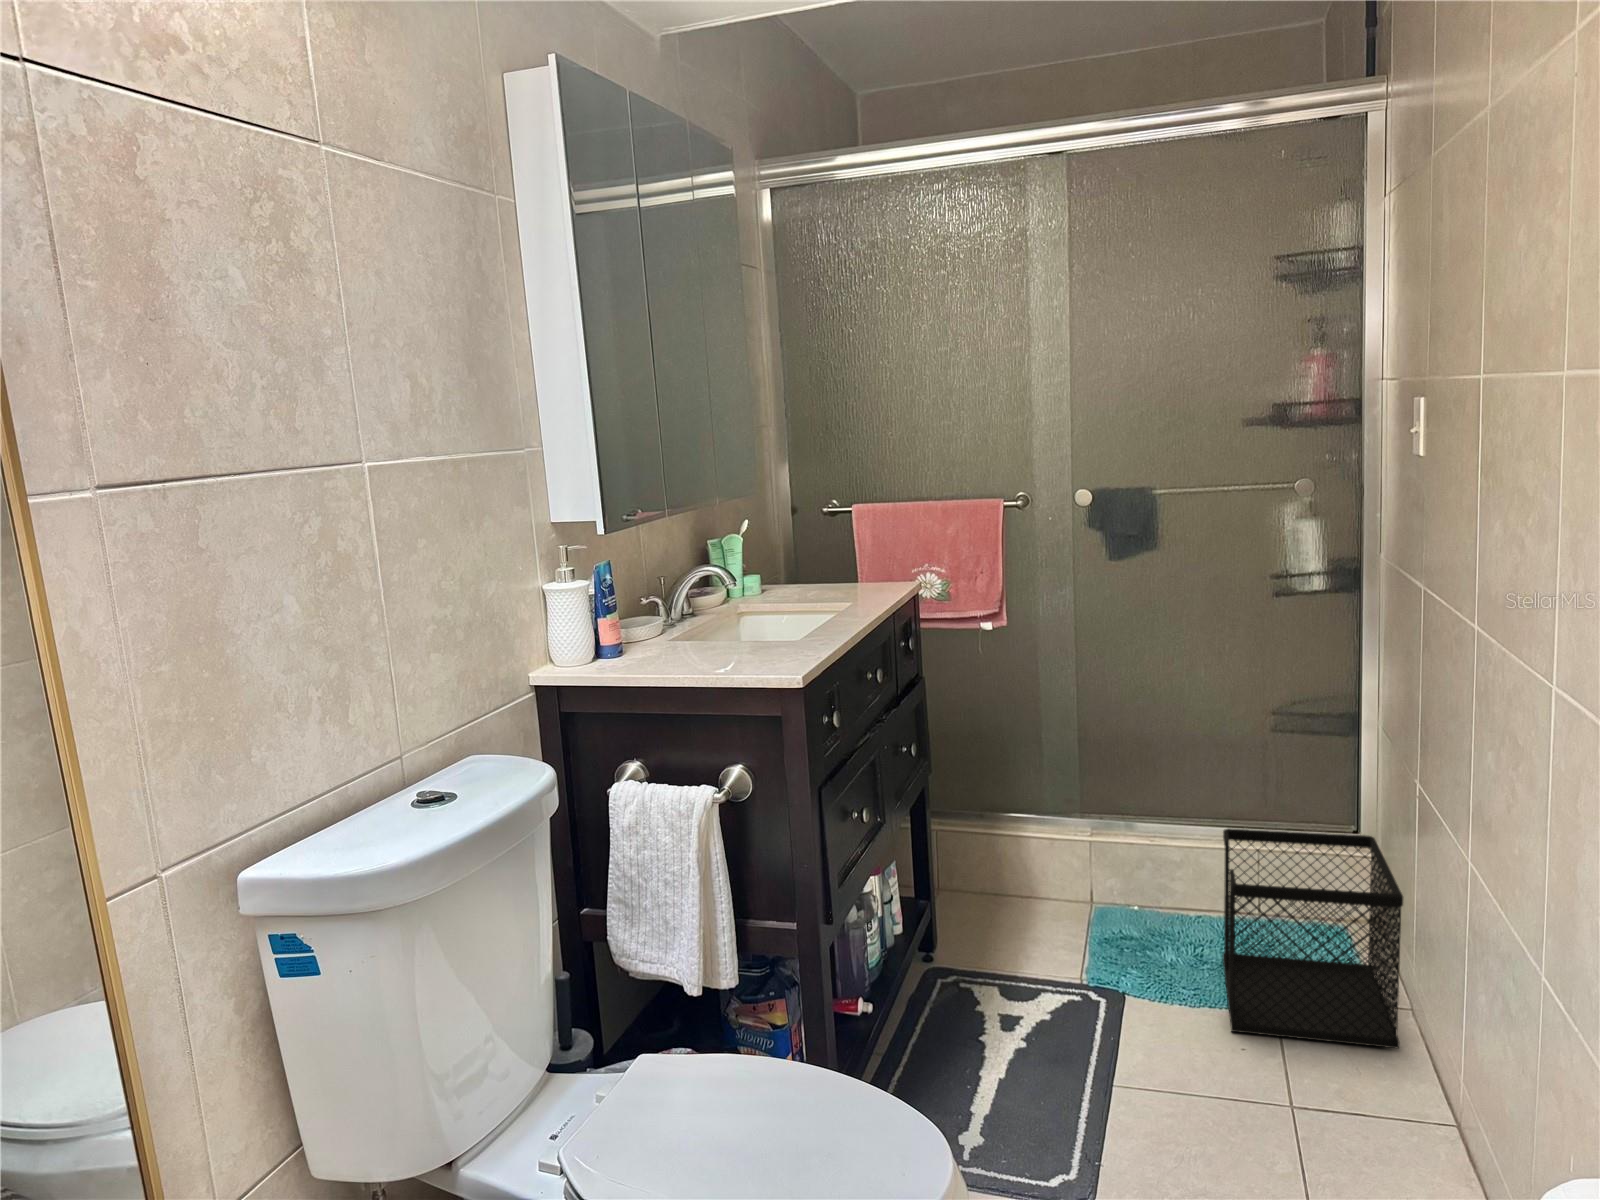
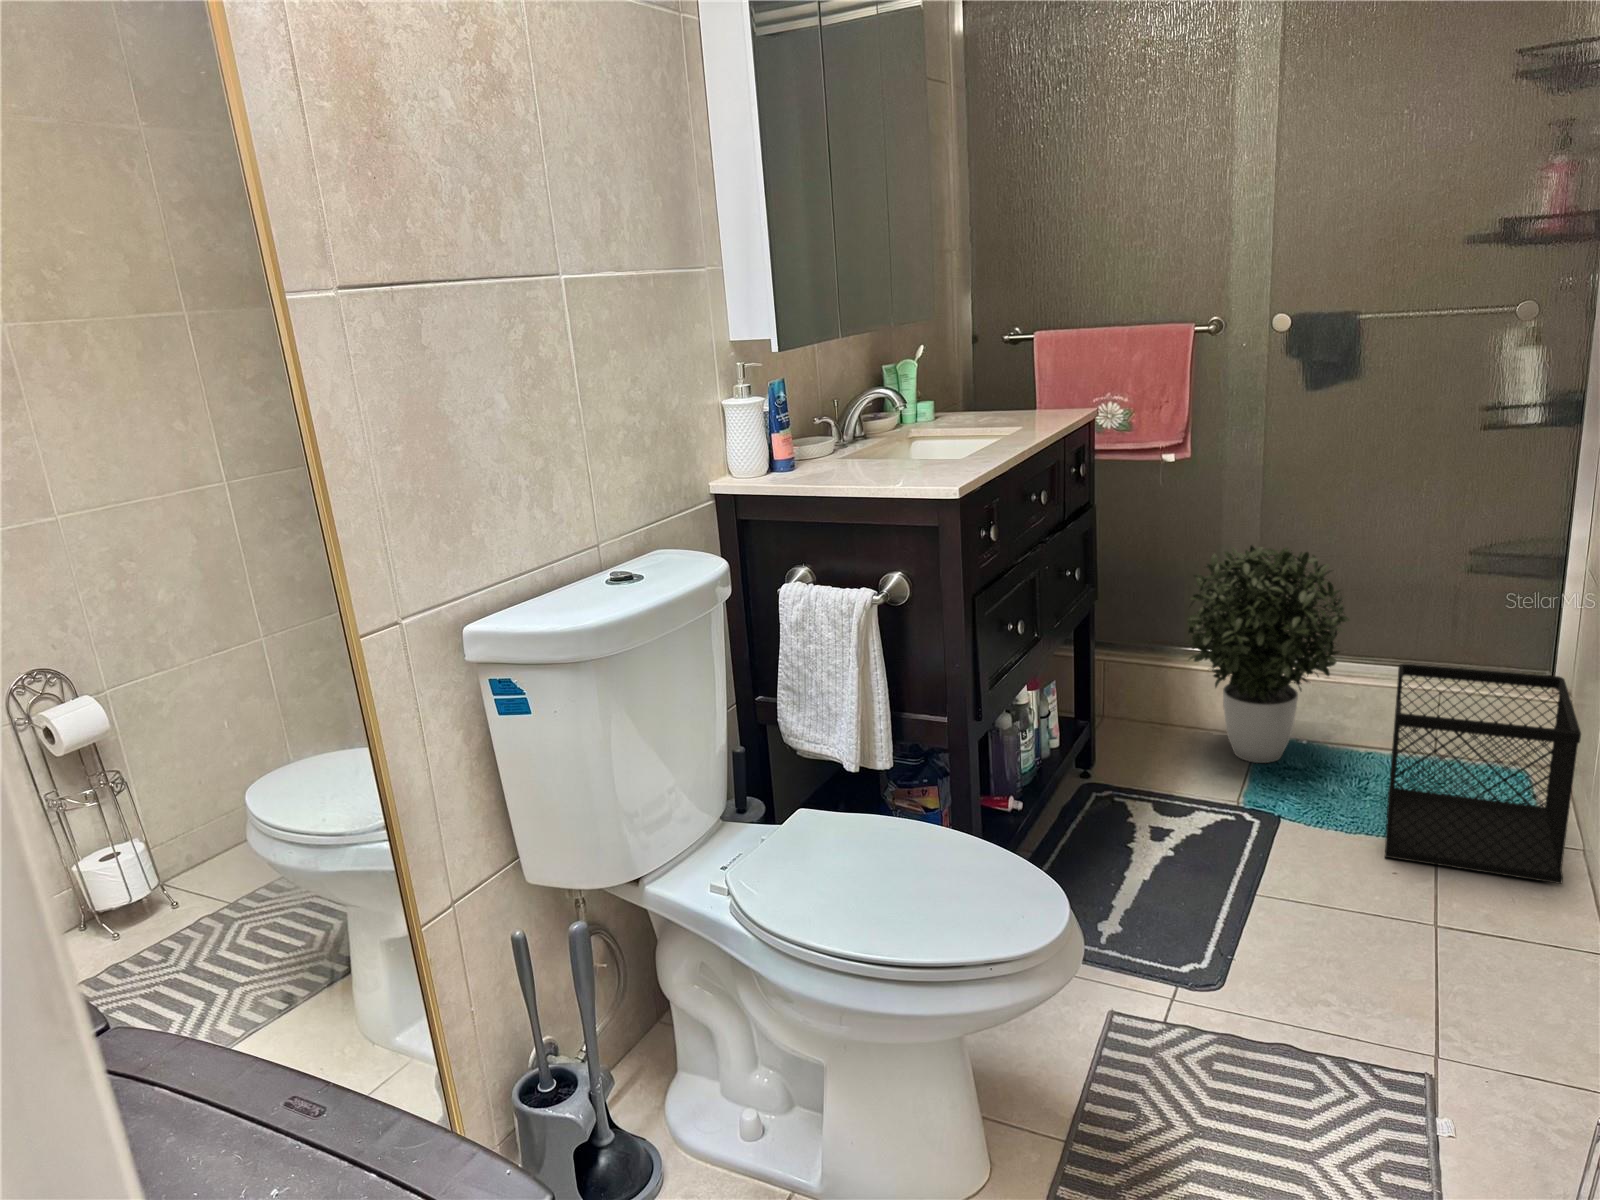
potted plant: none [1019,712,1172,933] -> present [1187,545,1350,763]

